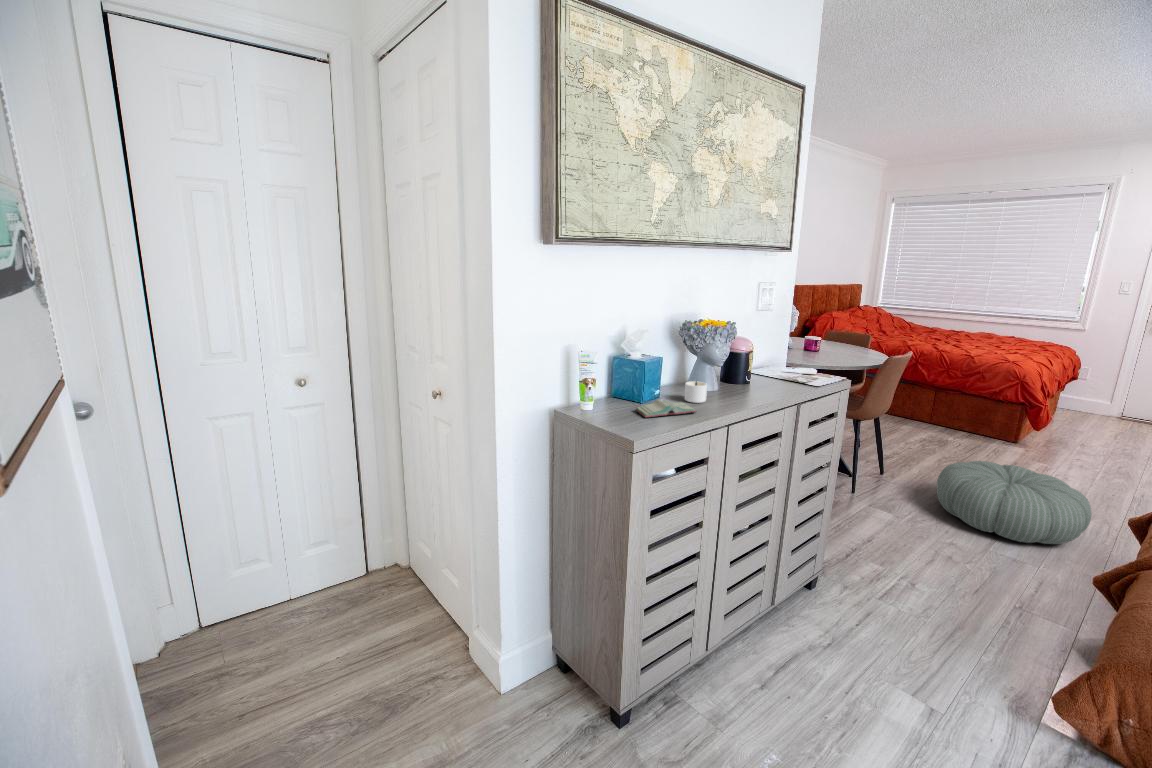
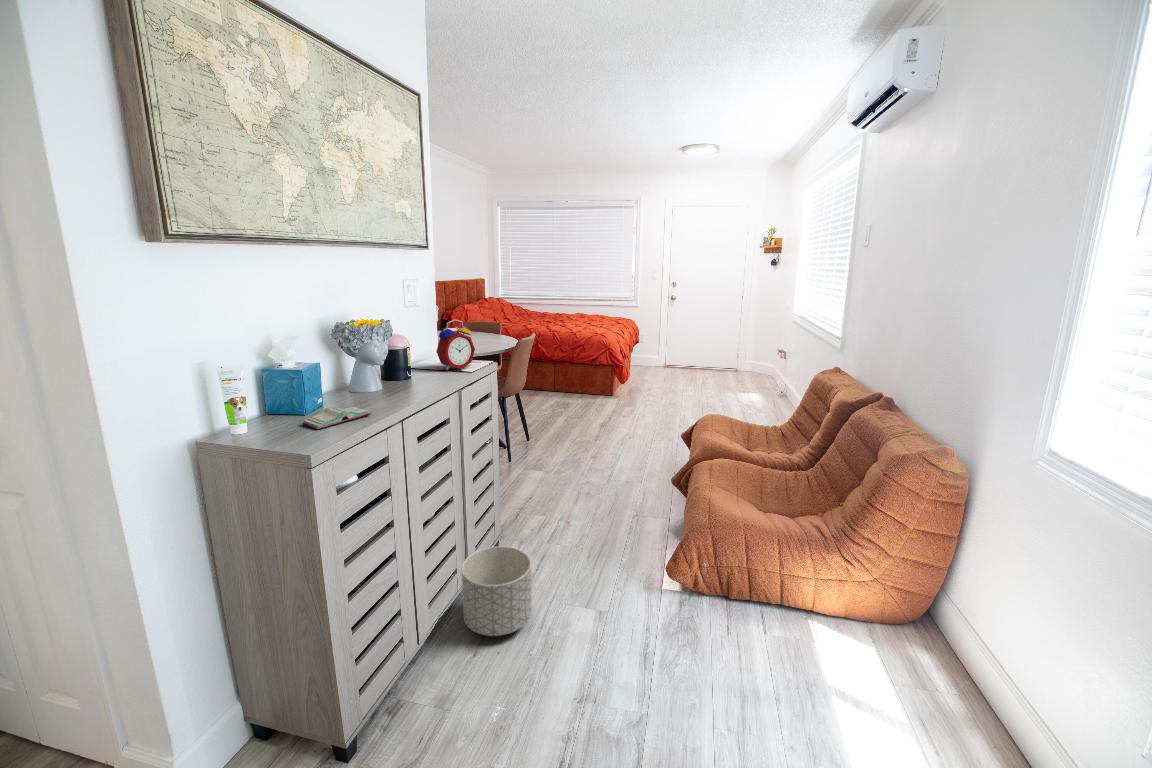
alarm clock: none [779,326,825,381] -> present [436,320,475,370]
candle: present [685,381,707,403] -> none [352,383,385,405]
pouf: present [937,461,1092,544] -> none [568,413,654,467]
planter: none [760,581,853,691] -> present [461,546,532,636]

